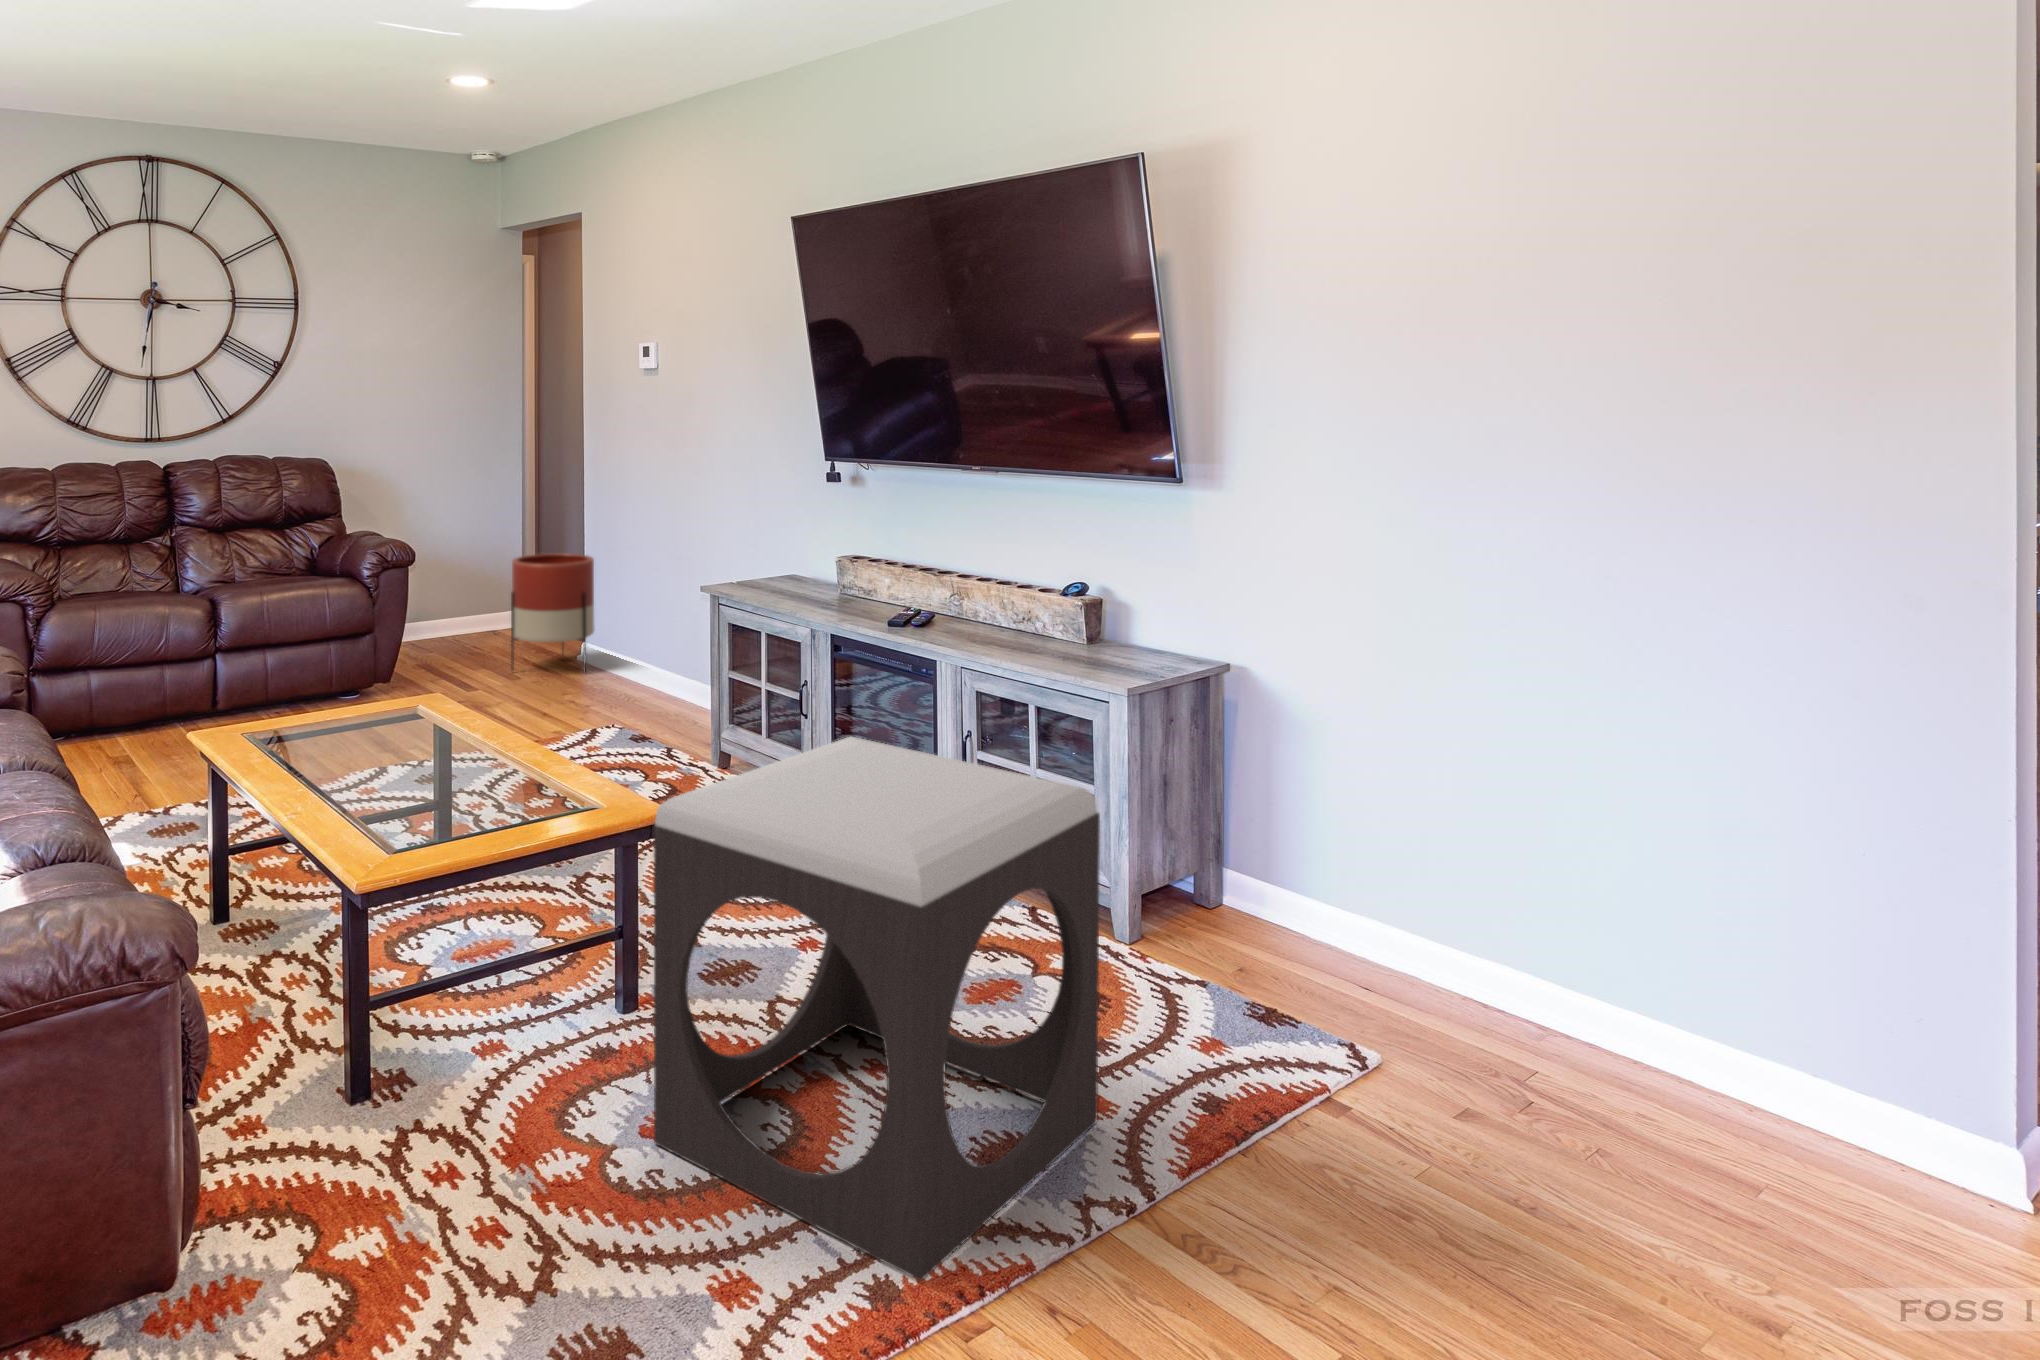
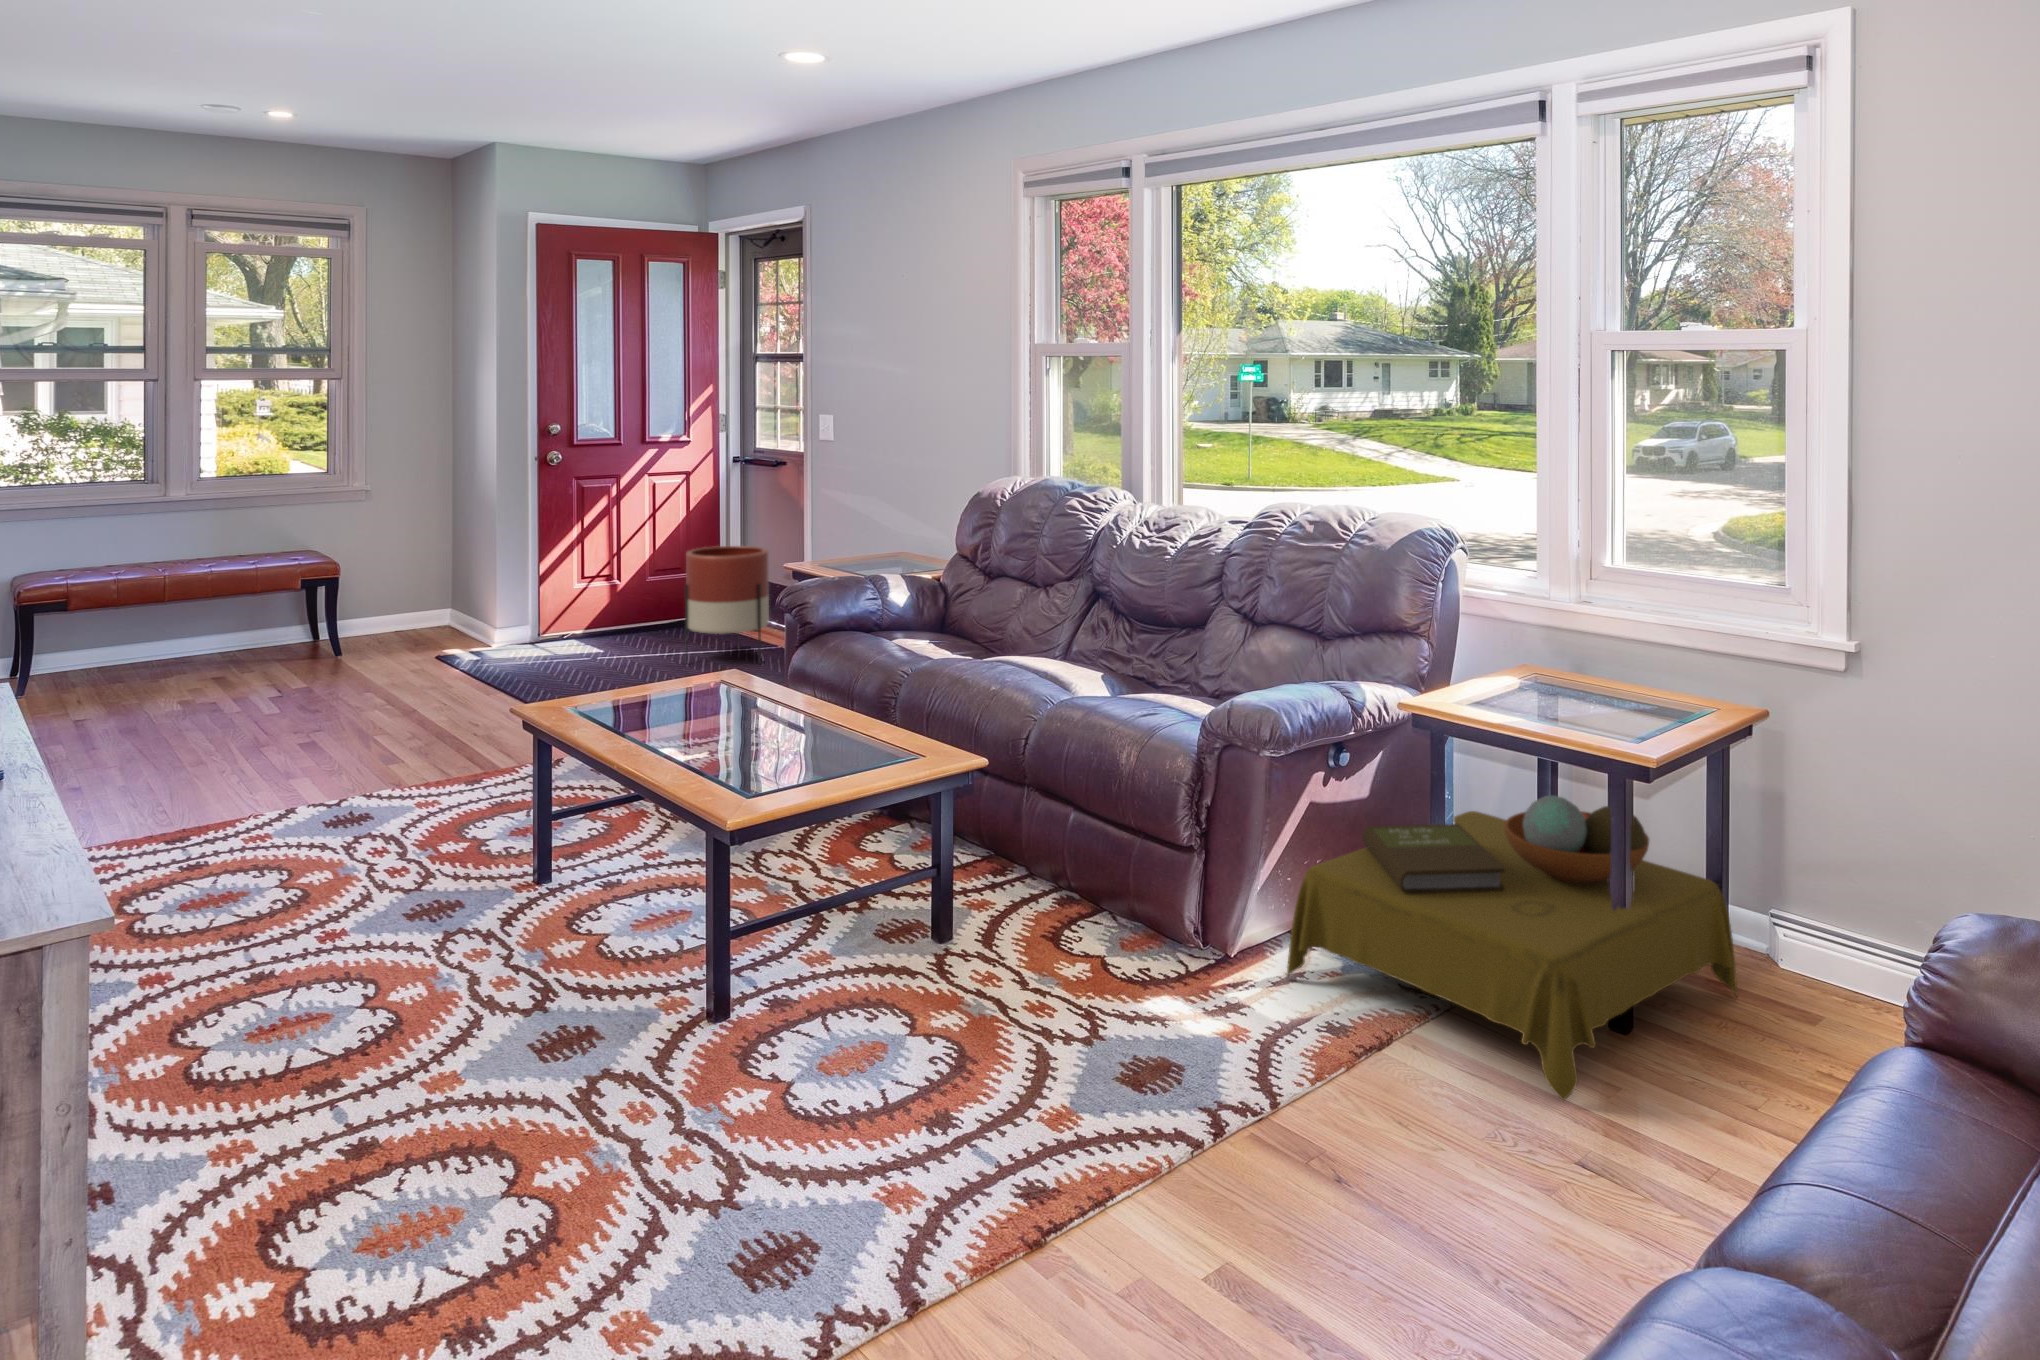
footstool: present [654,737,1100,1281] -> none [829,706,1234,1179]
side table: none [1153,852,1680,1212] -> present [1287,796,1737,1100]

